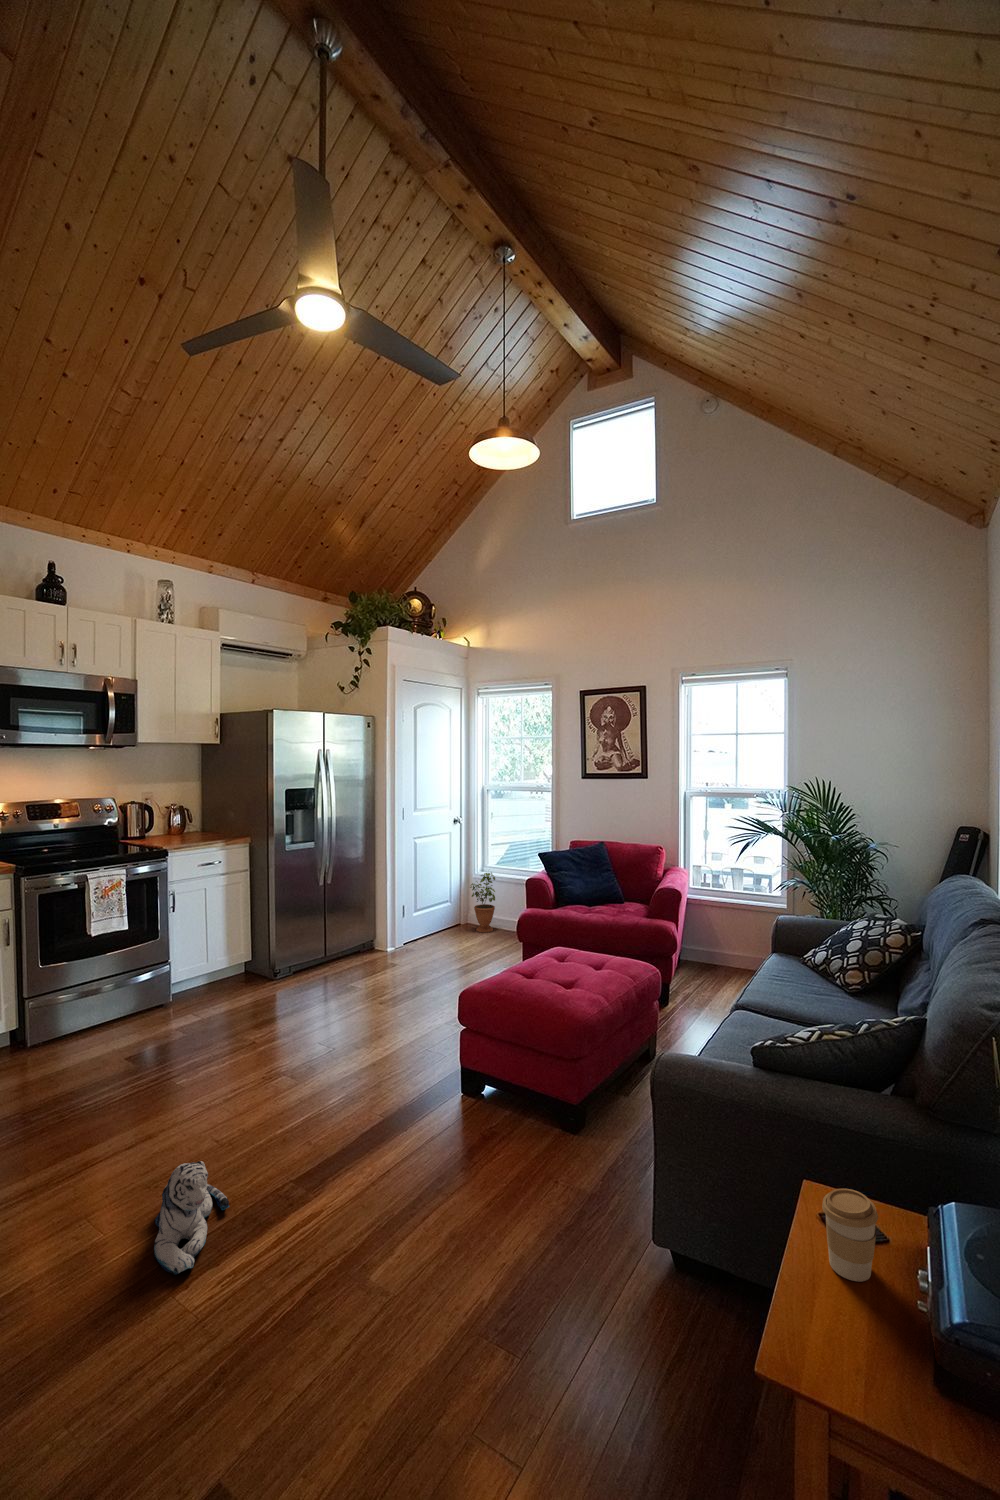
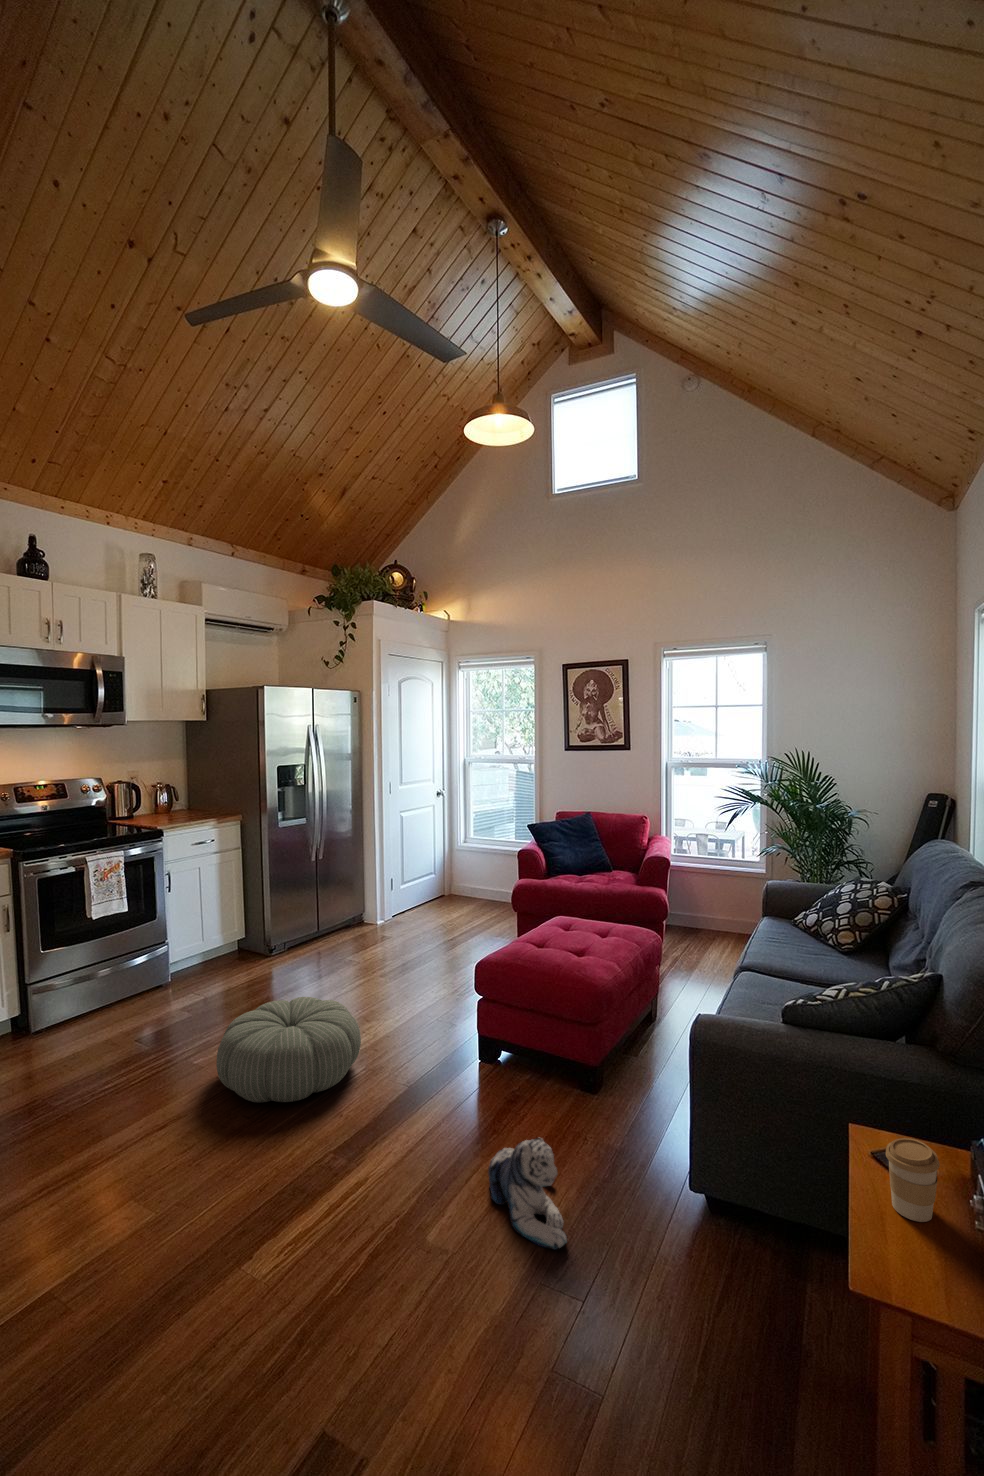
potted plant: present [470,873,495,932] -> none [454,841,480,902]
pouf: none [195,1021,343,1127] -> present [216,997,361,1103]
plush toy: present [154,1161,229,1275] -> present [488,1138,567,1250]

